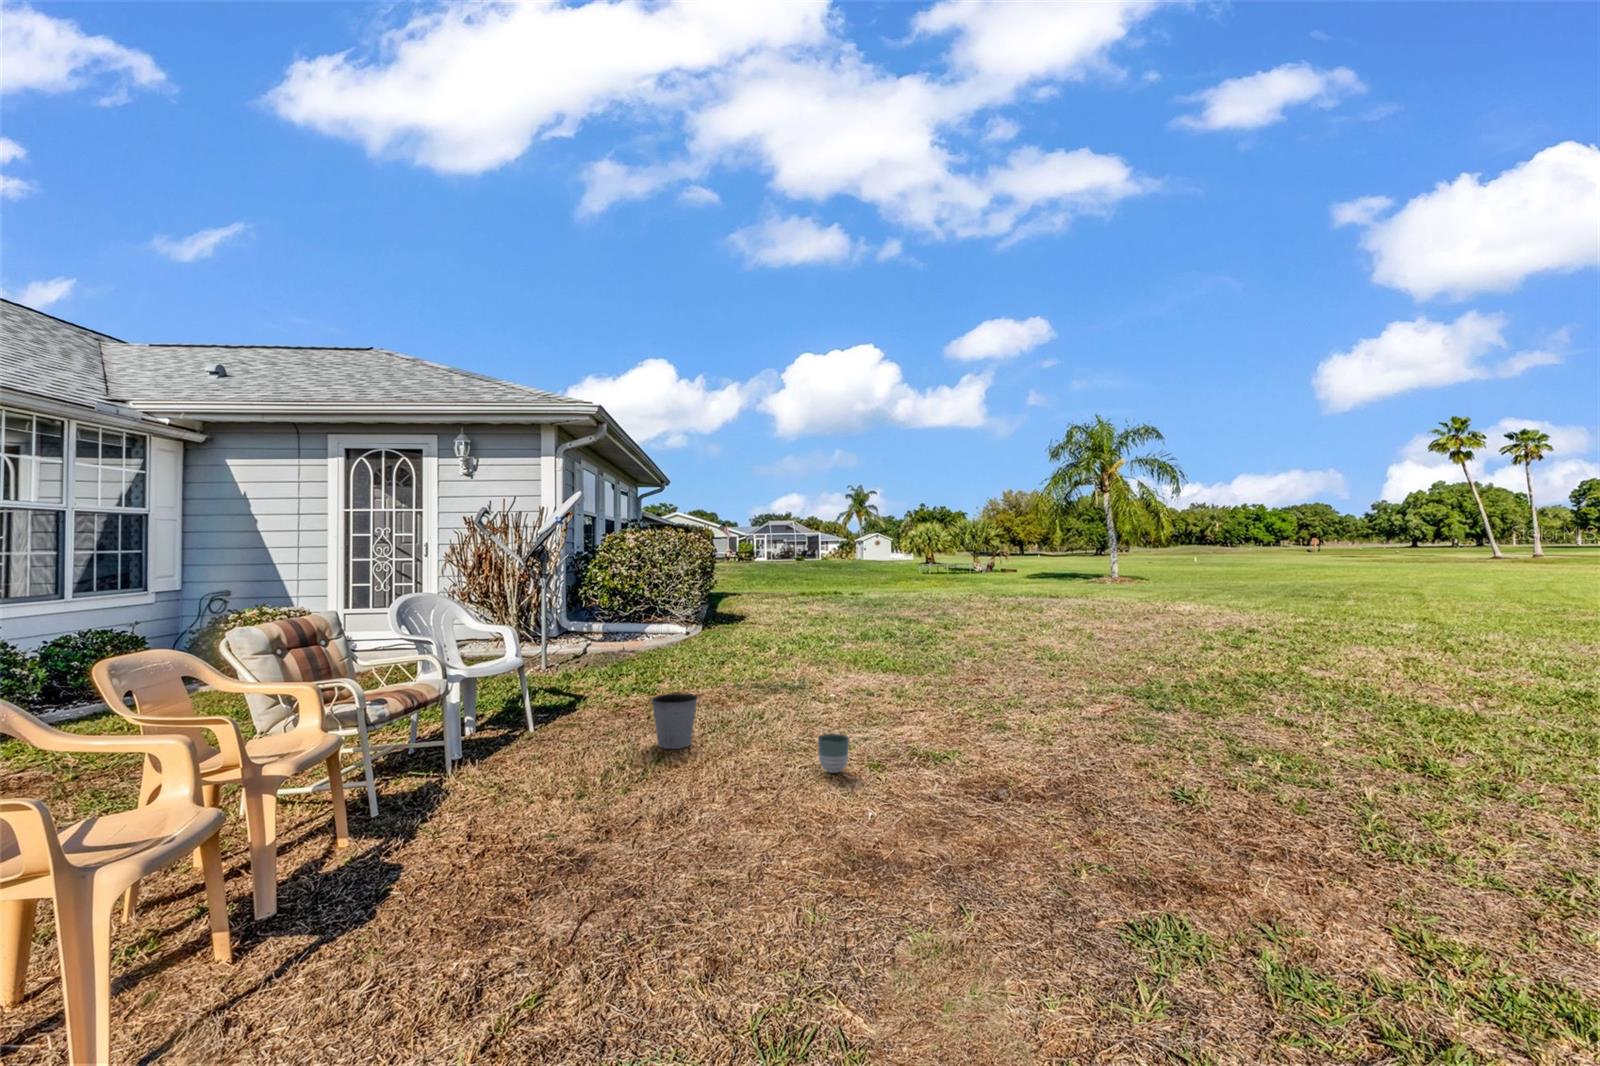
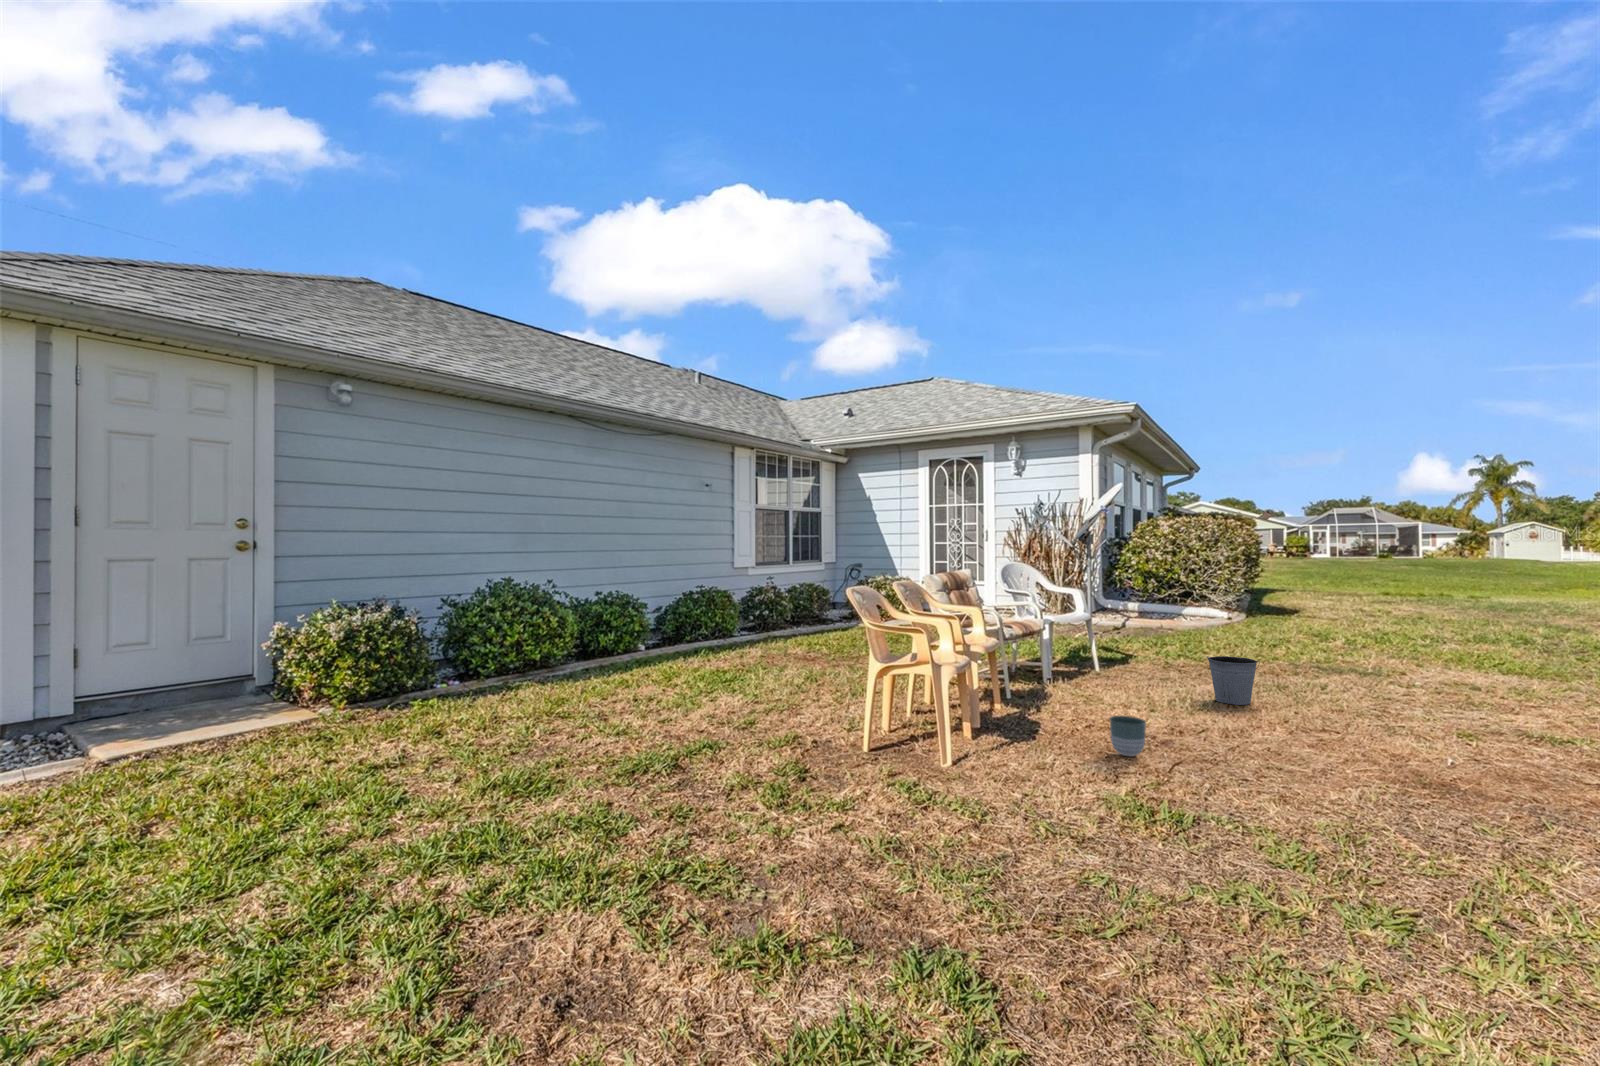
planter: present [818,734,849,773] -> present [1110,716,1146,757]

